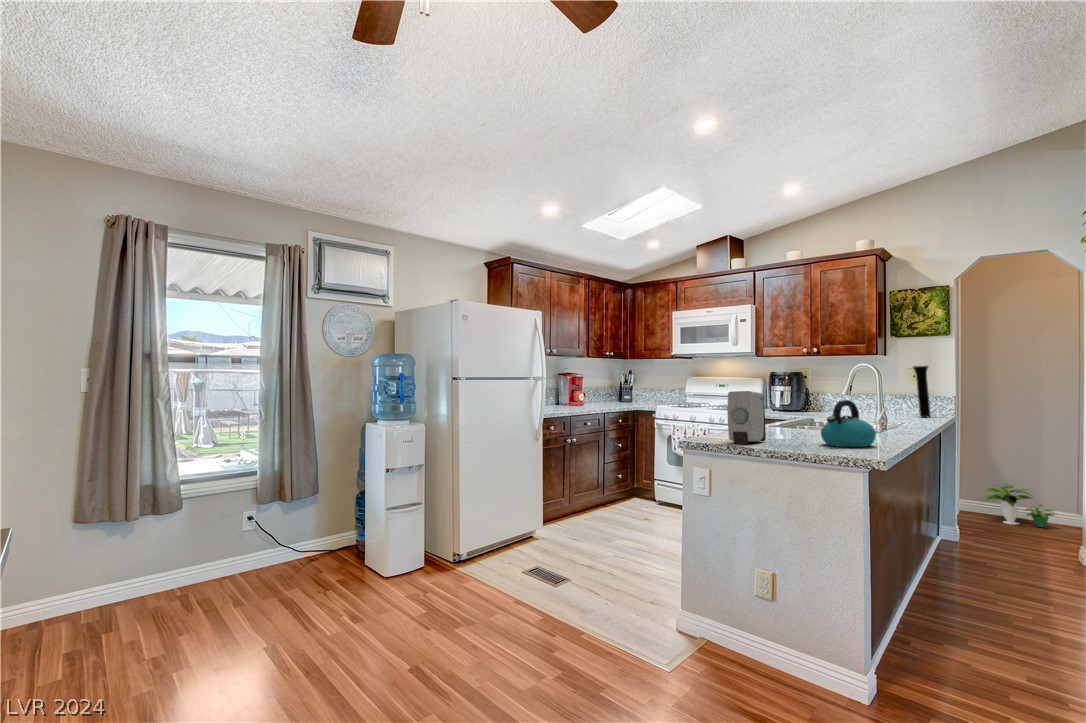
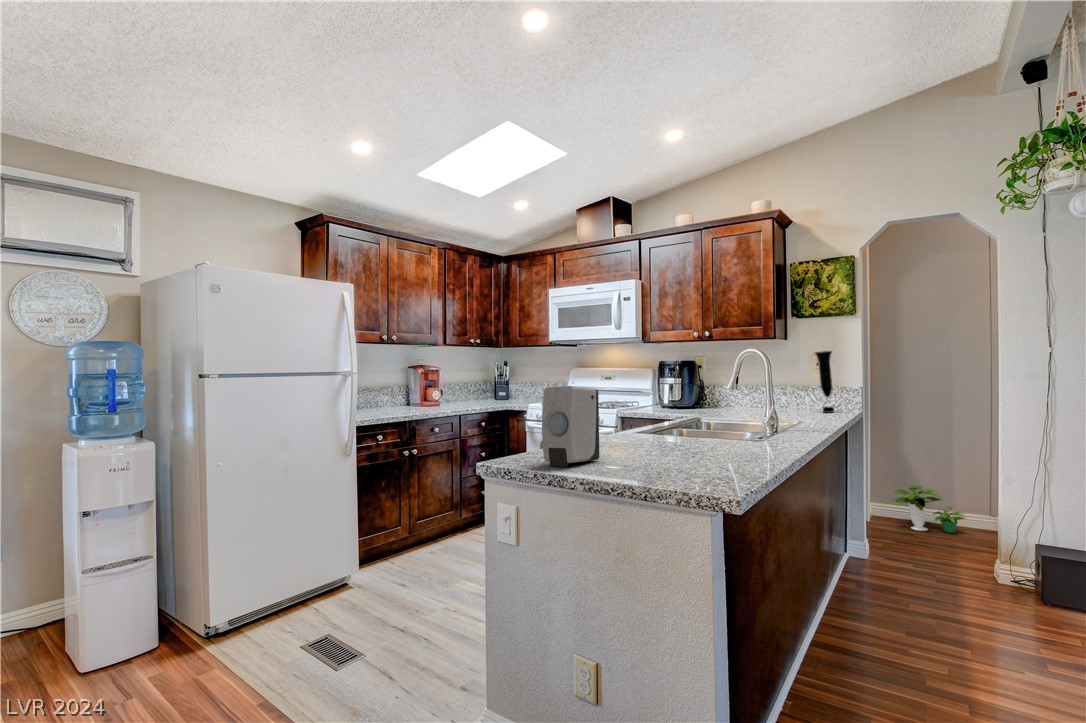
kettle: present [821,400,876,447] -> none [669,398,743,469]

